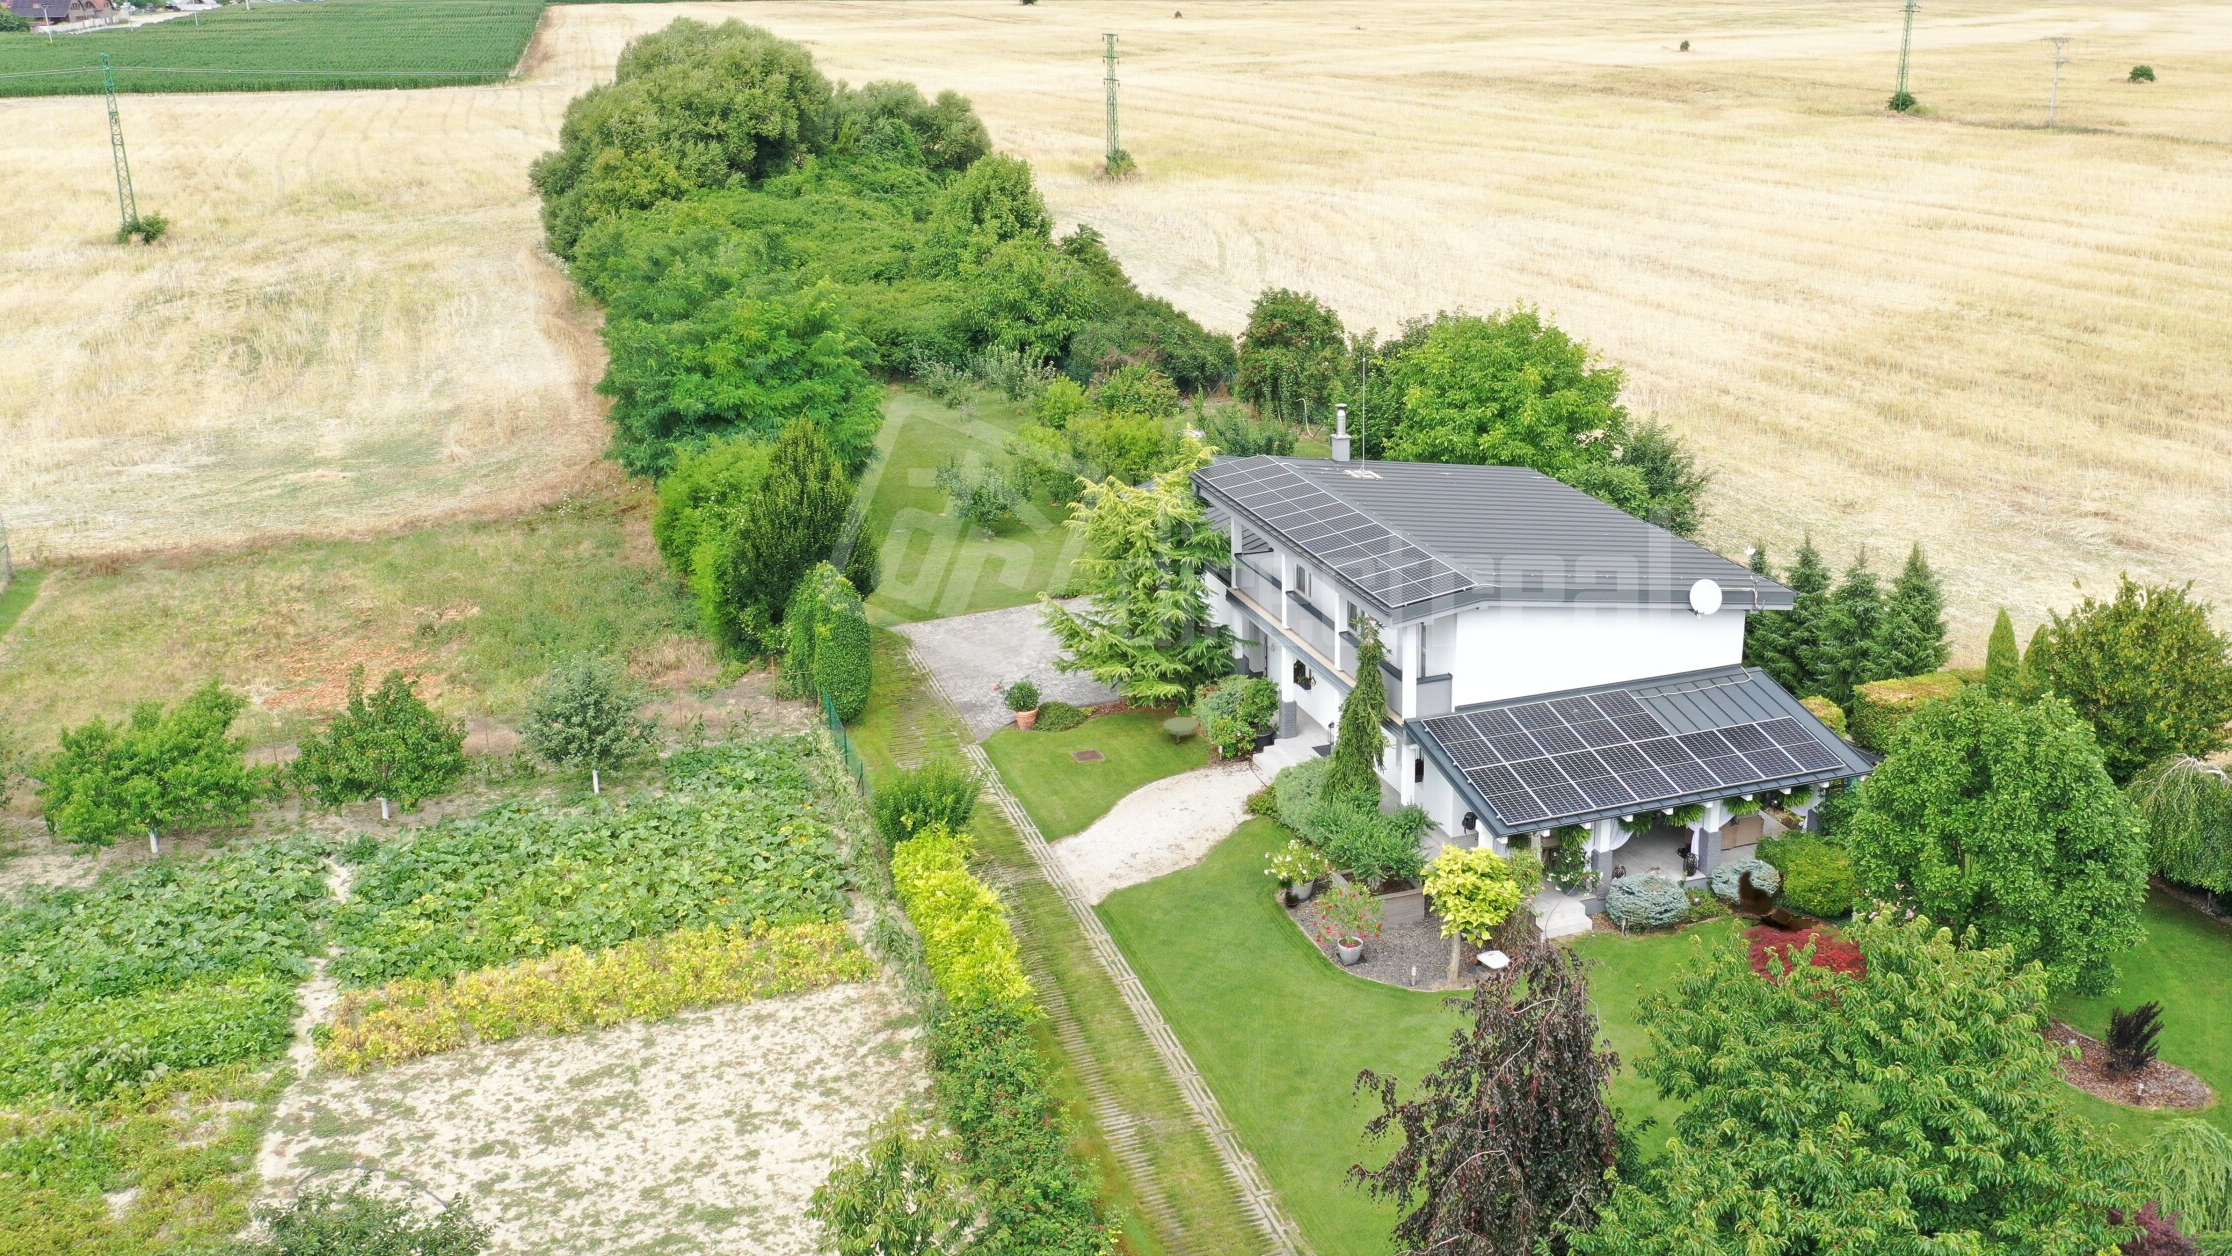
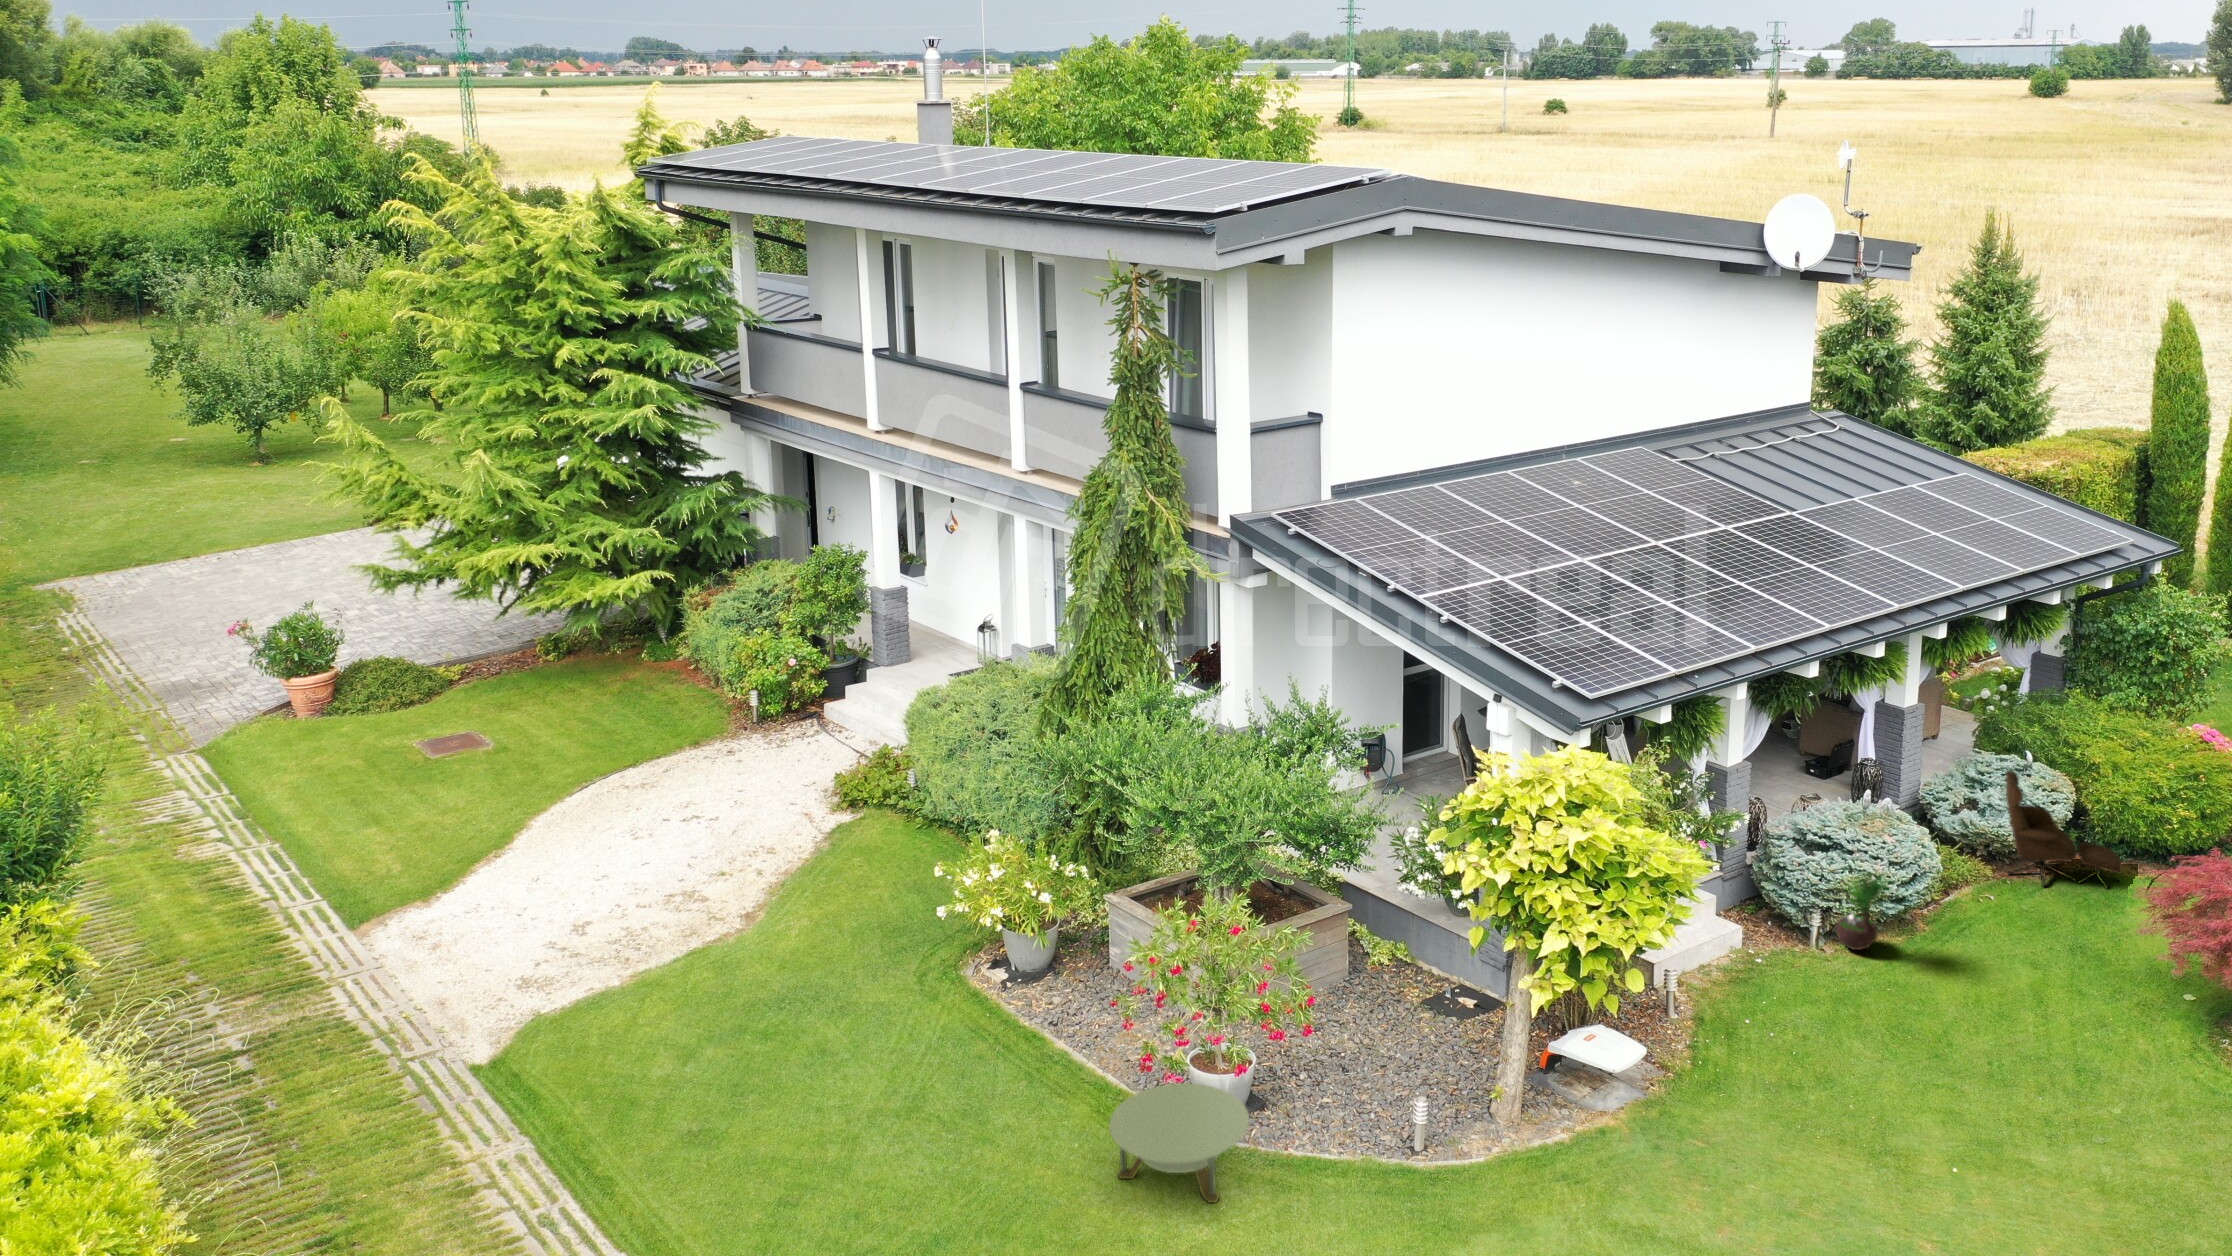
round table: present [1163,717,1199,743] -> present [1109,1083,1249,1203]
potted tree: present [1278,877,1299,906] -> present [1836,874,1890,950]

